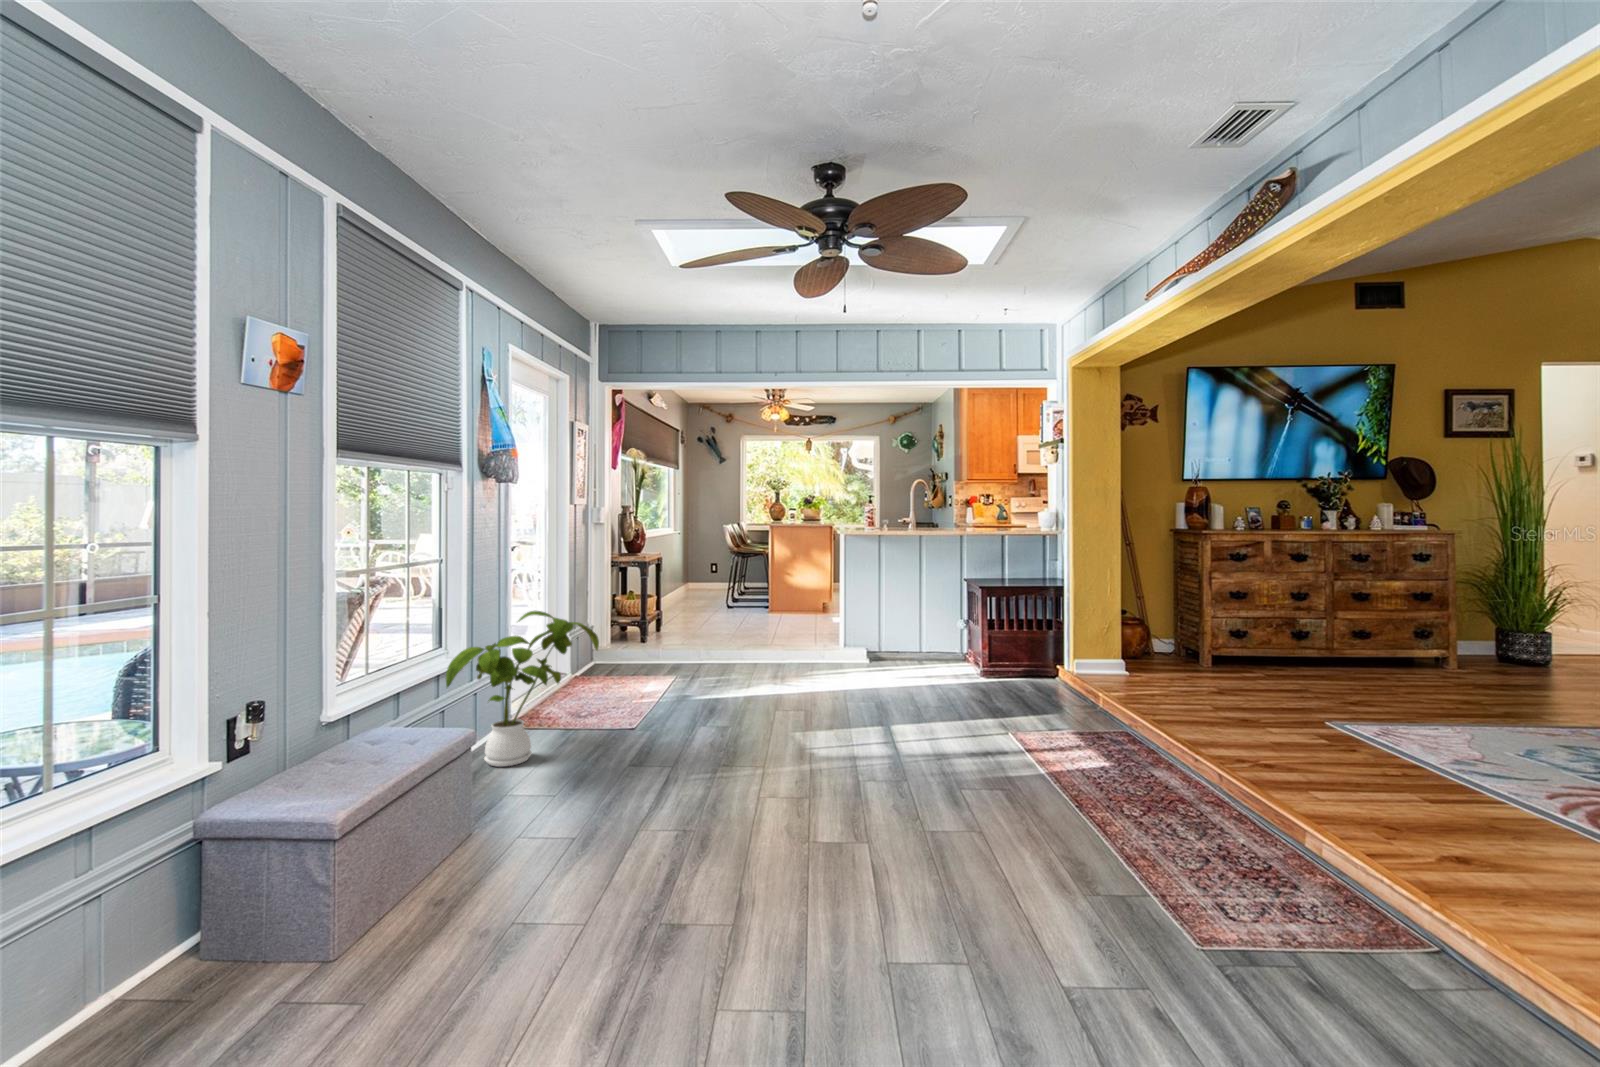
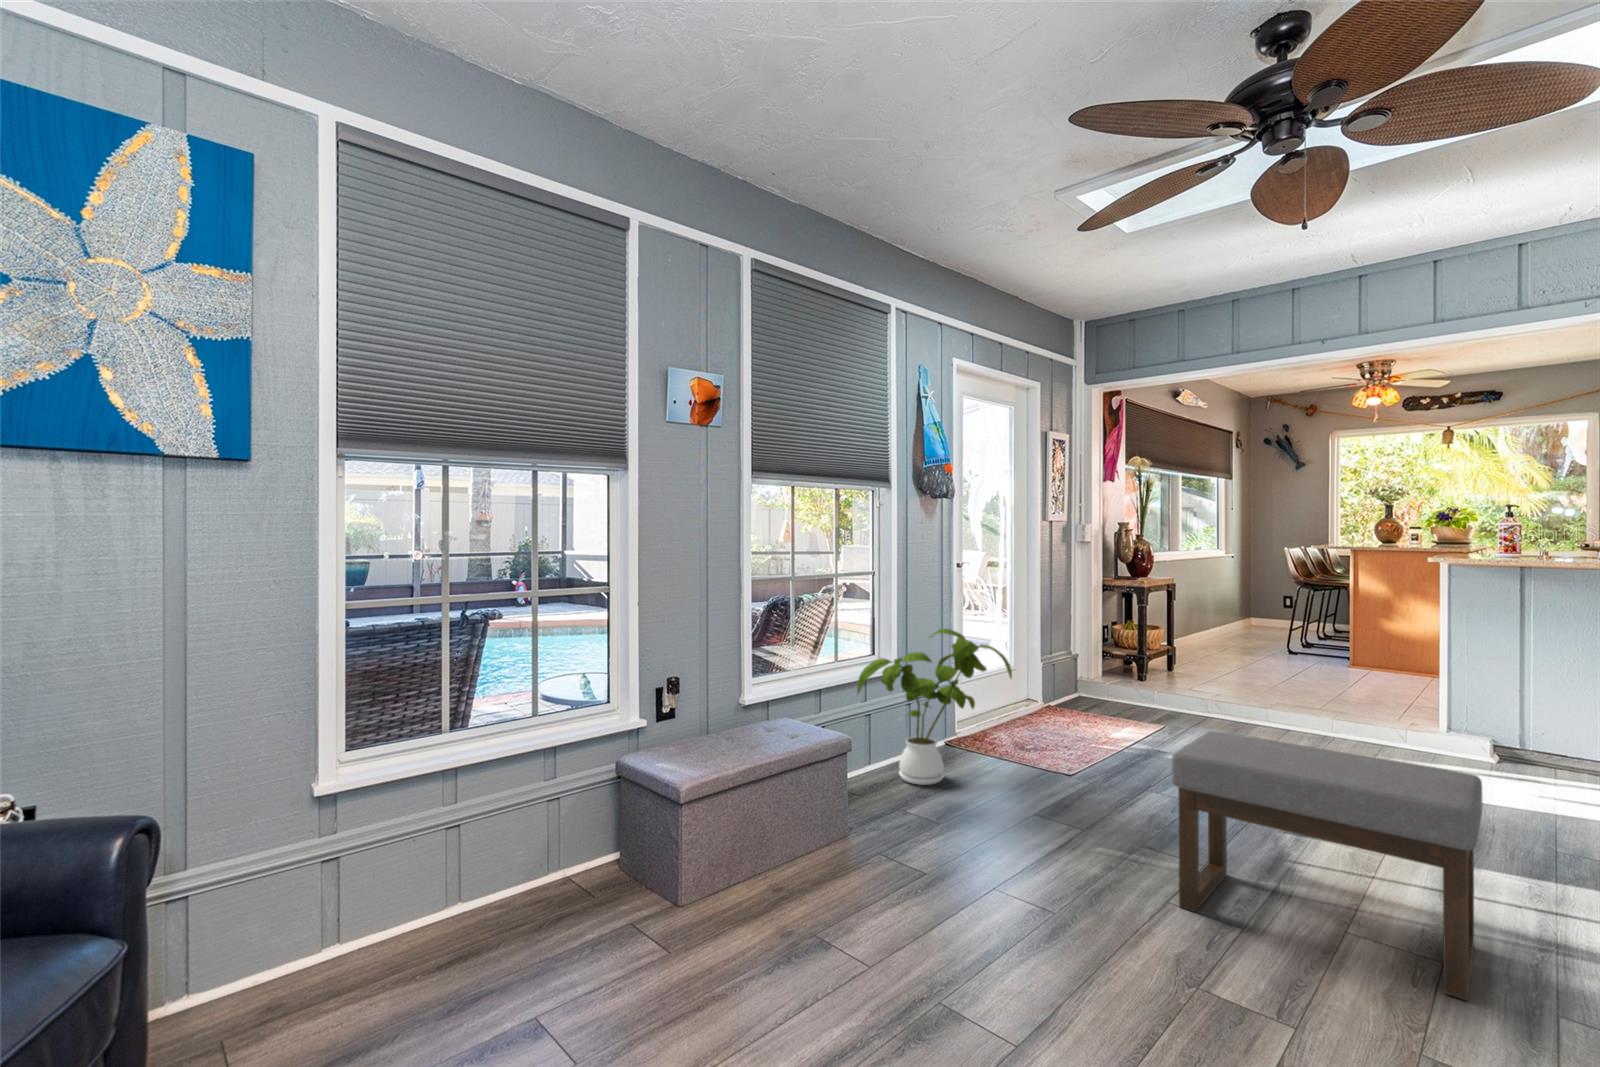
ottoman: none [762,665,930,796] -> present [1172,731,1482,1000]

